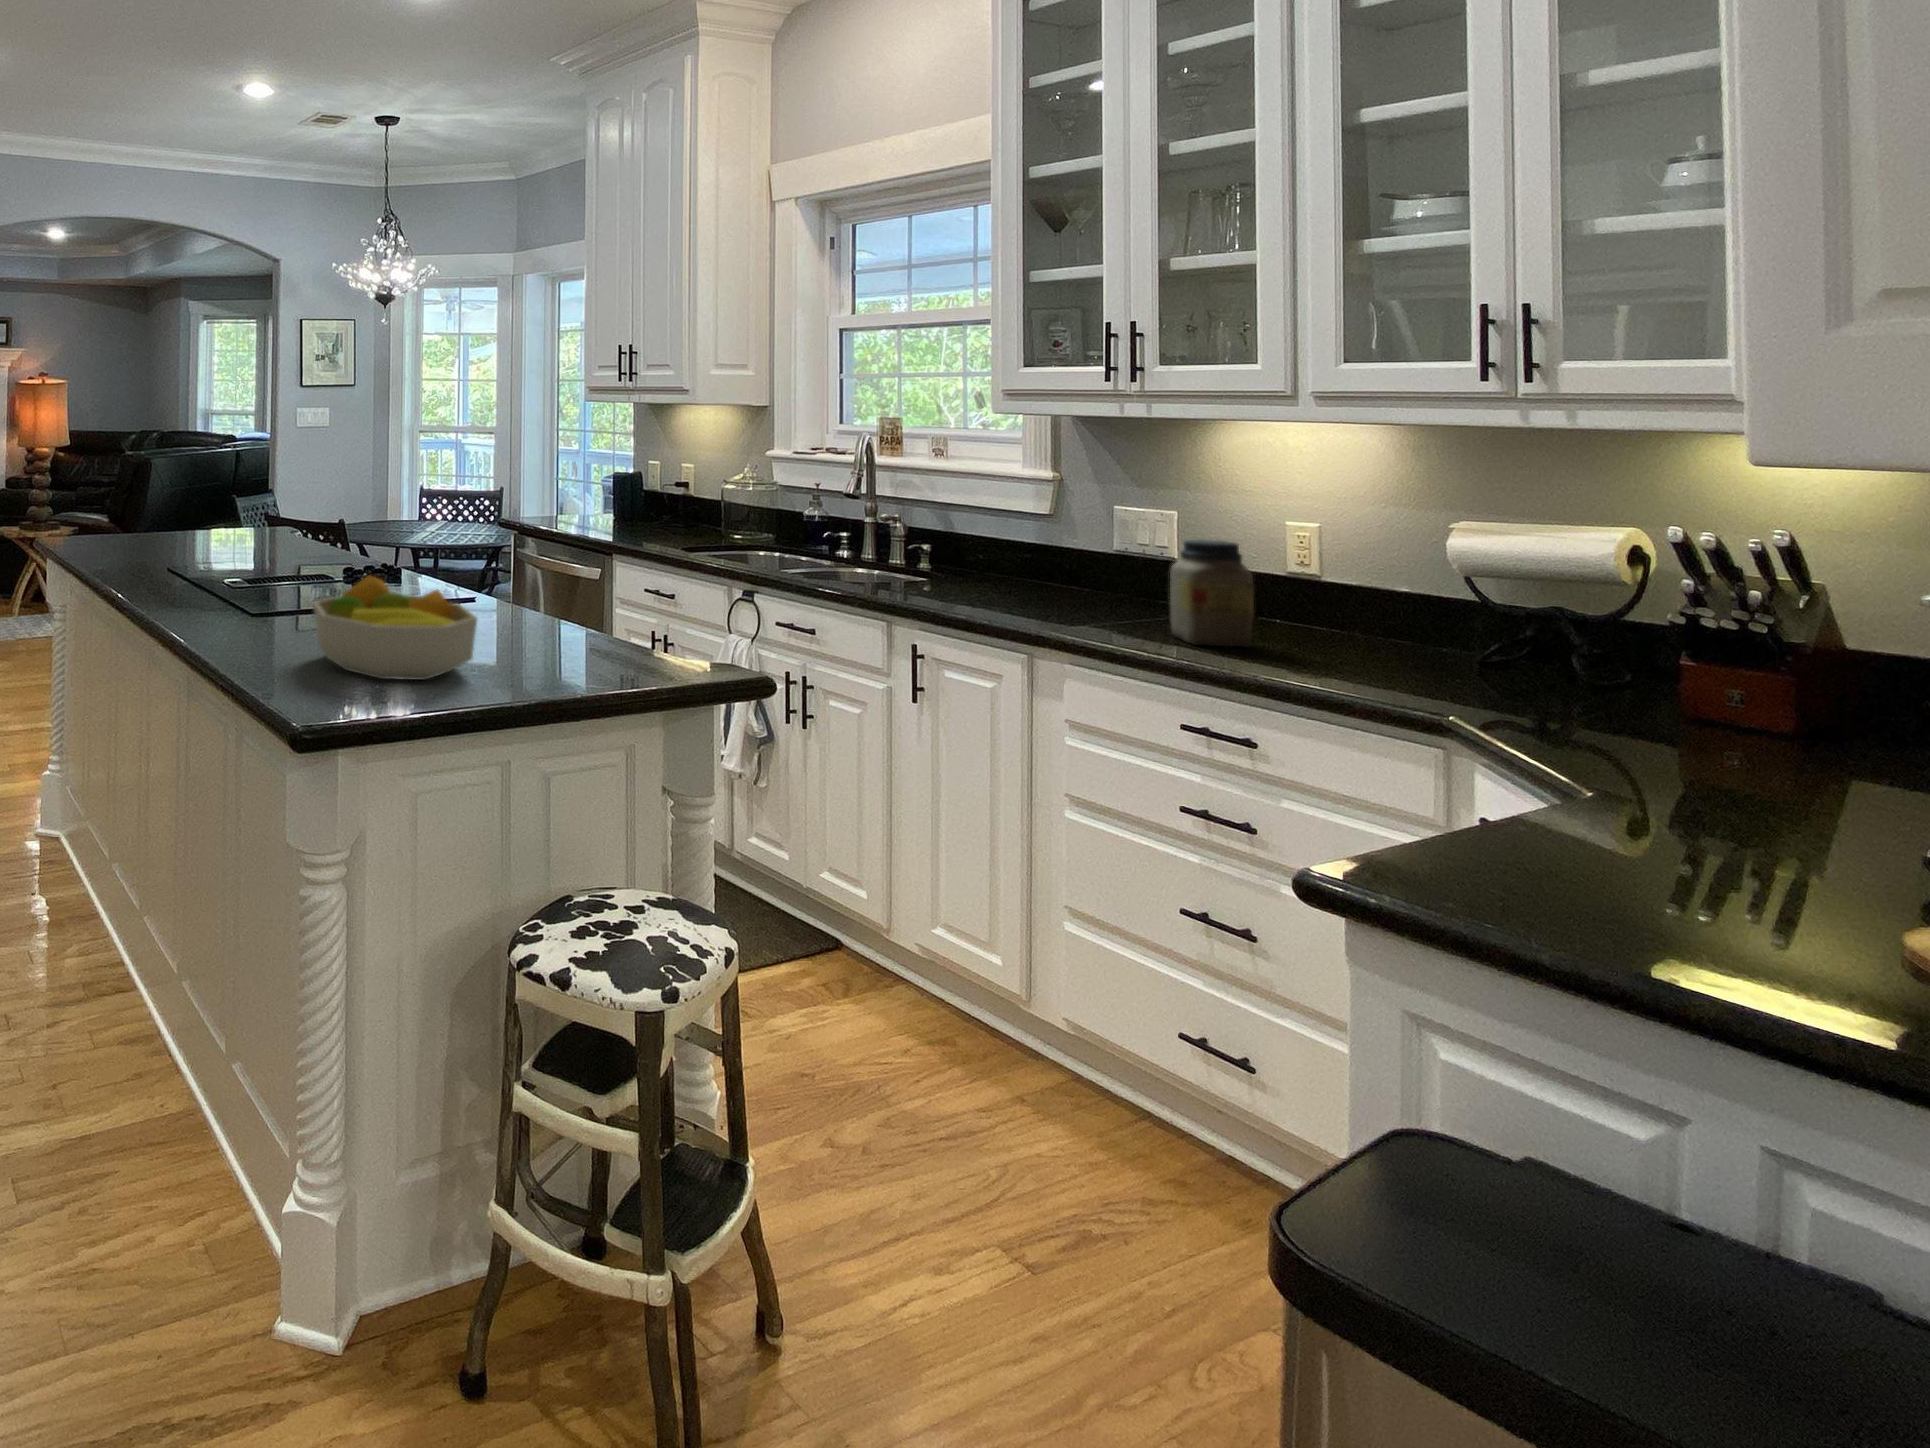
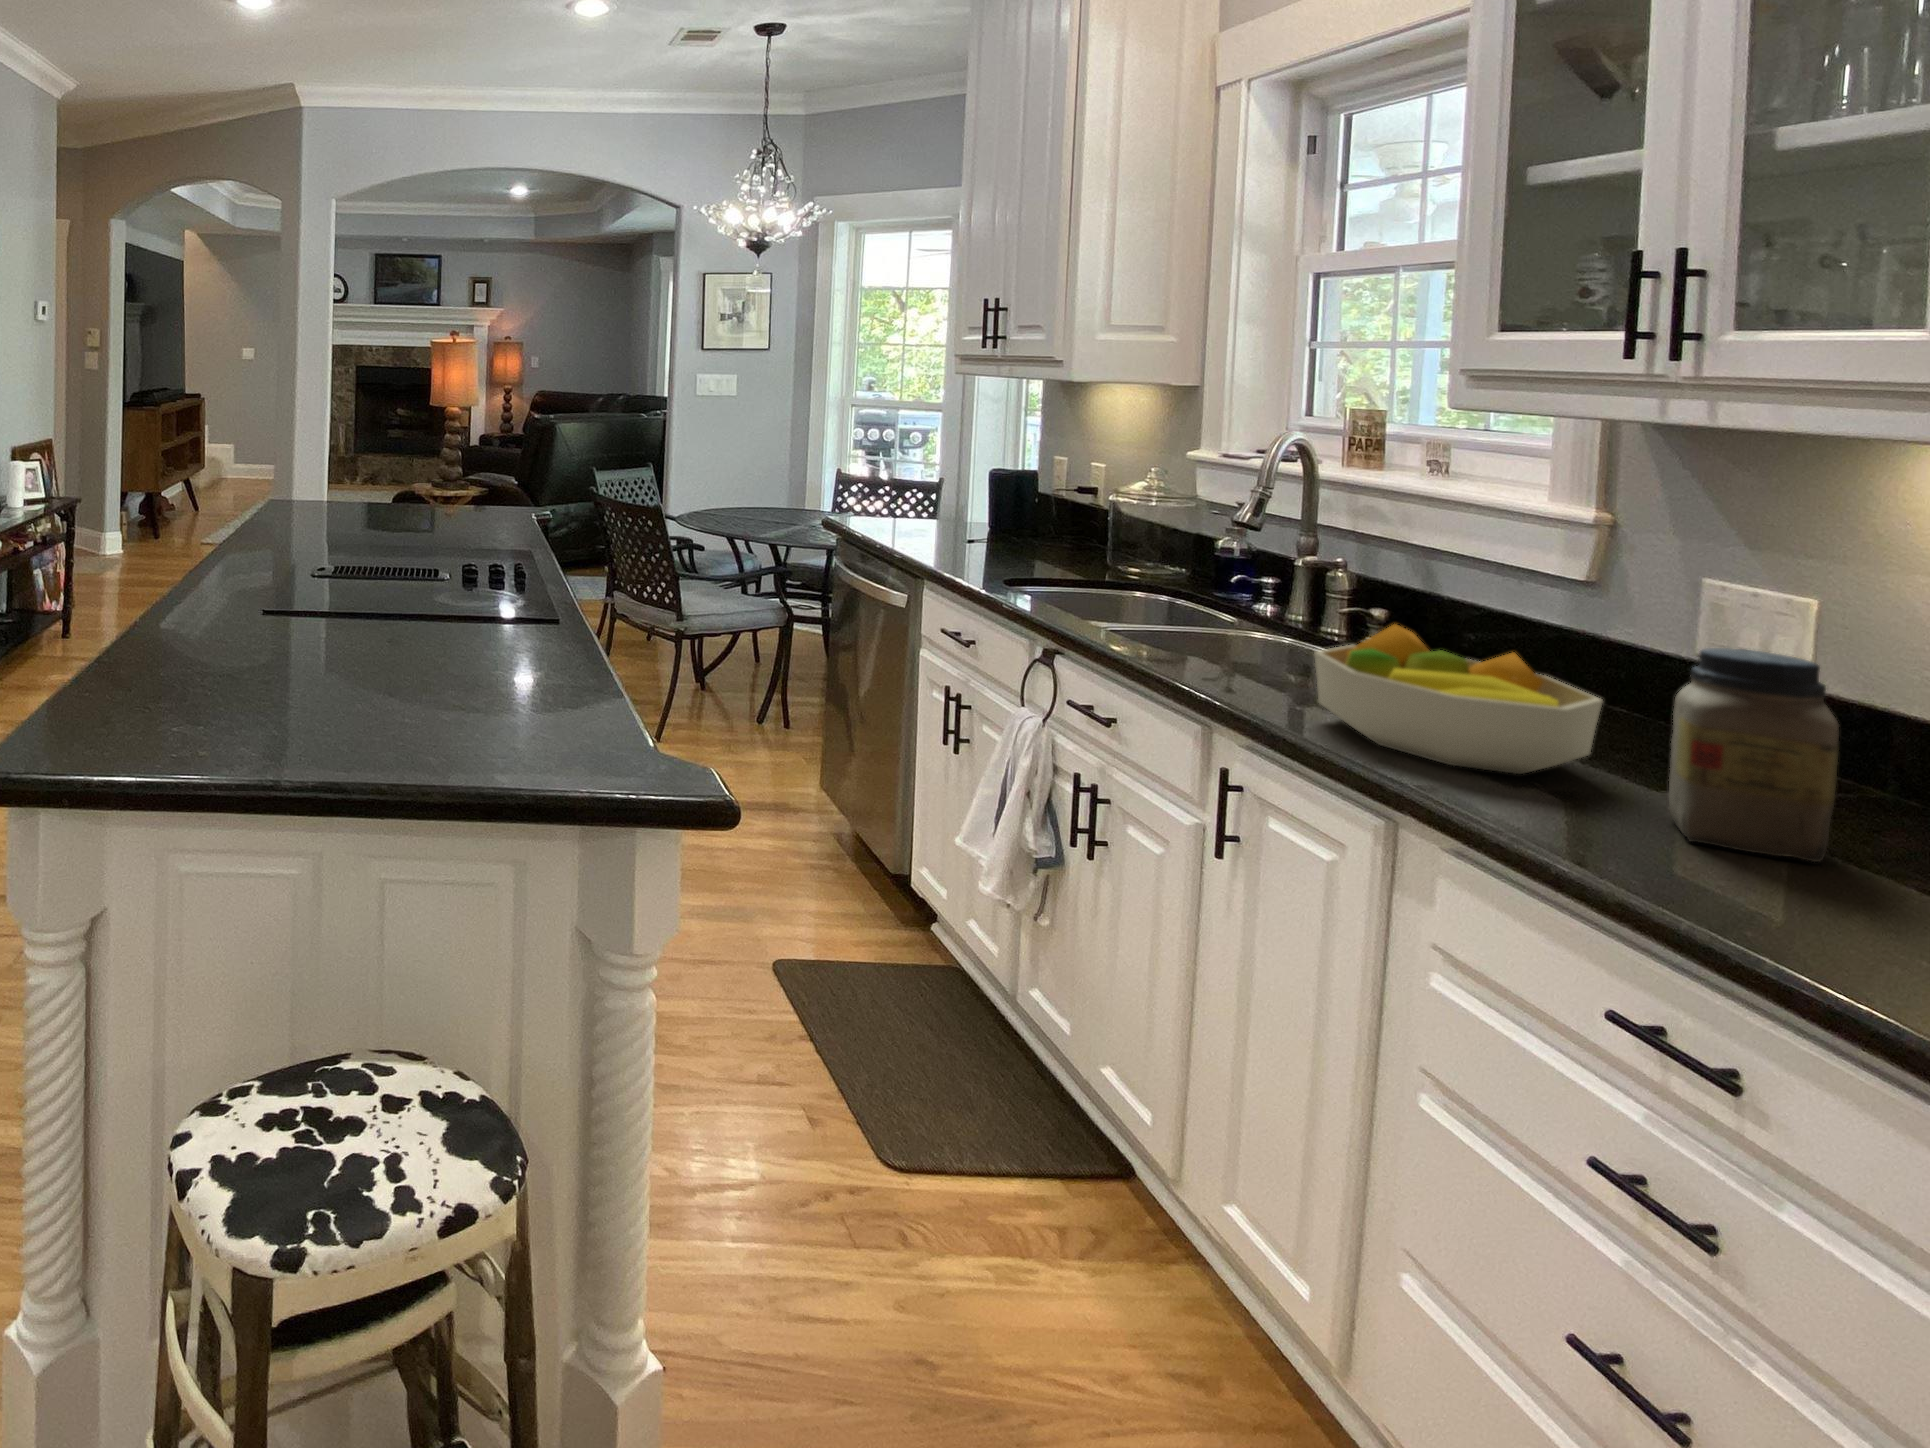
fruit bowl: present [314,576,477,680] -> present [1314,624,1603,774]

